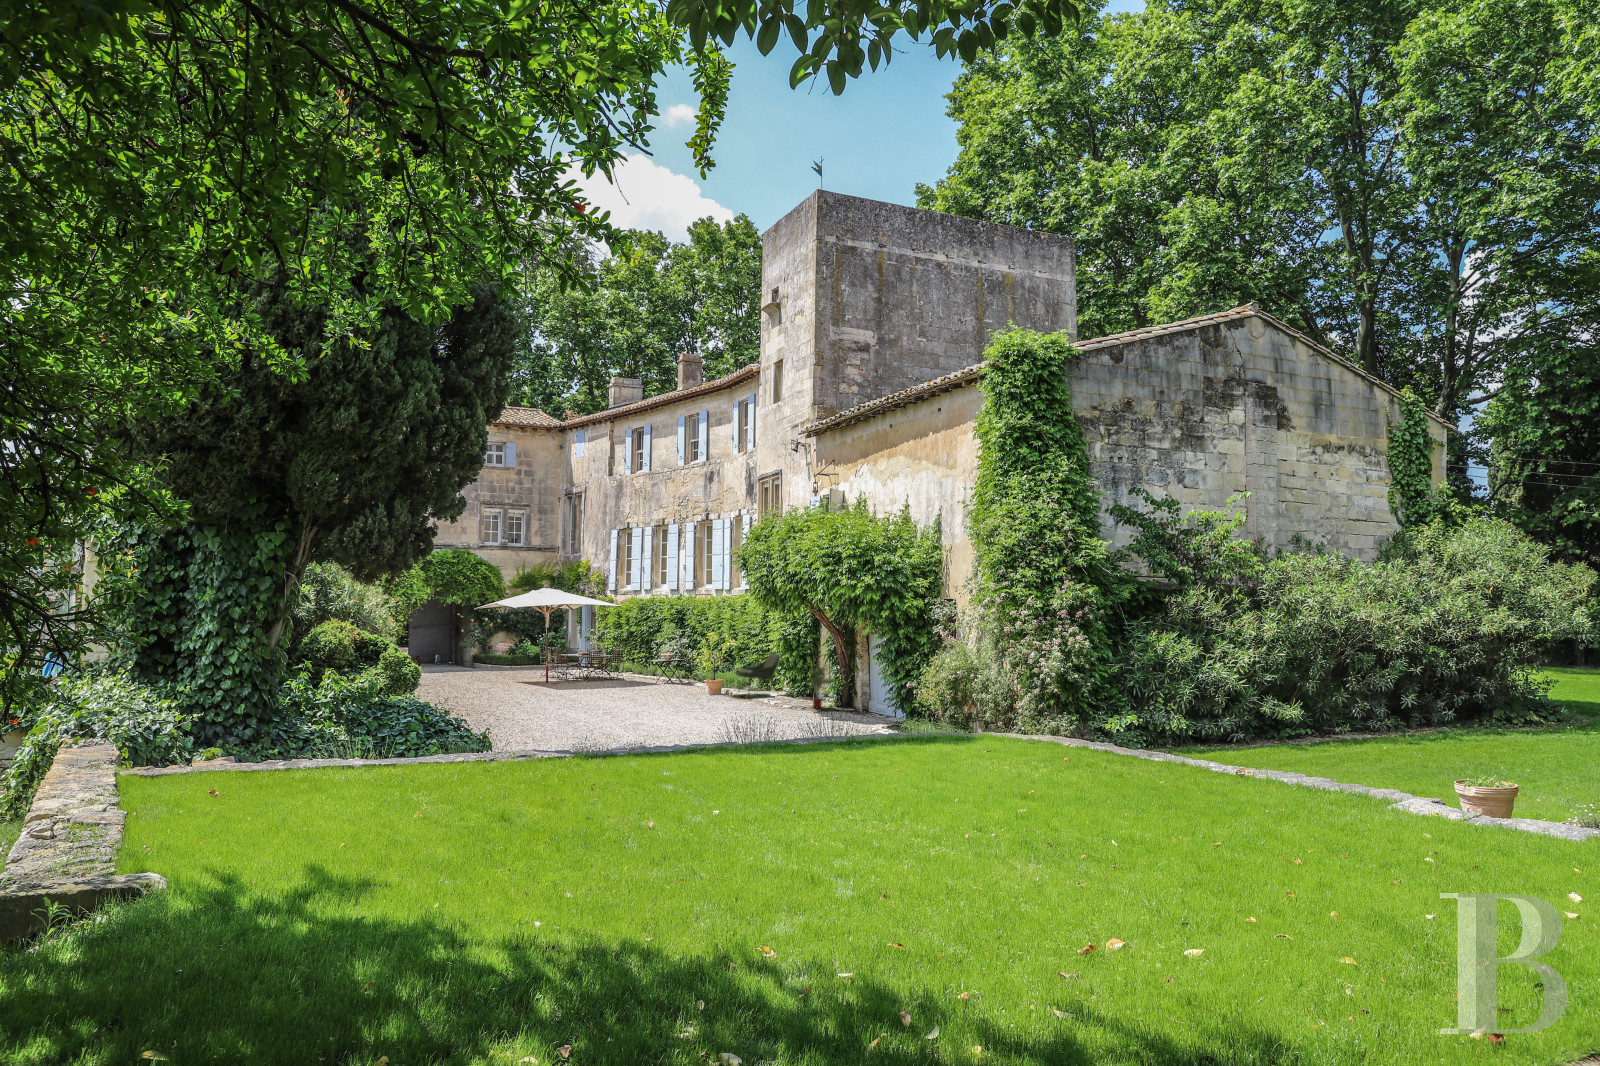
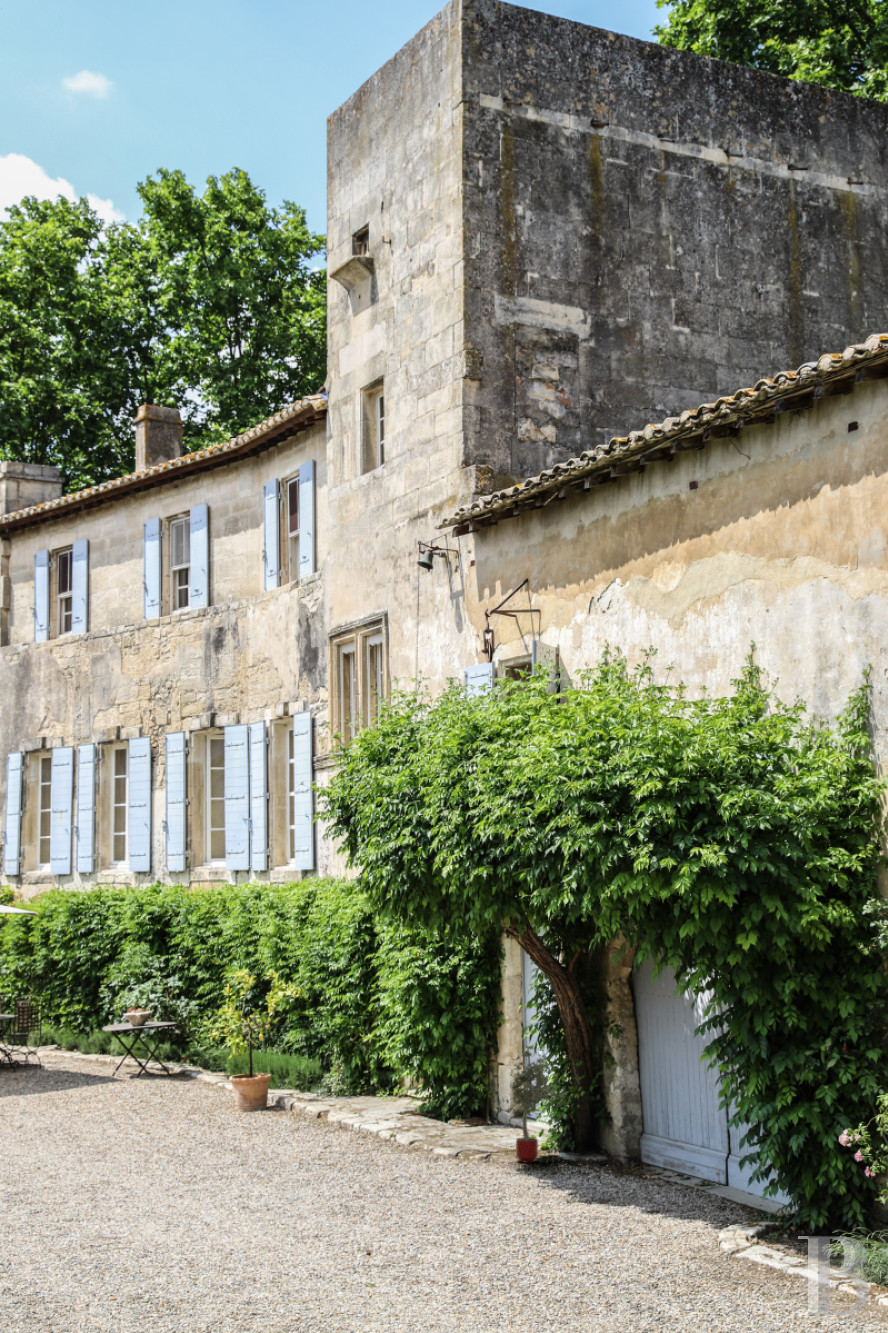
lounge chair: present [736,652,780,697] -> none [308,1014,413,1130]

